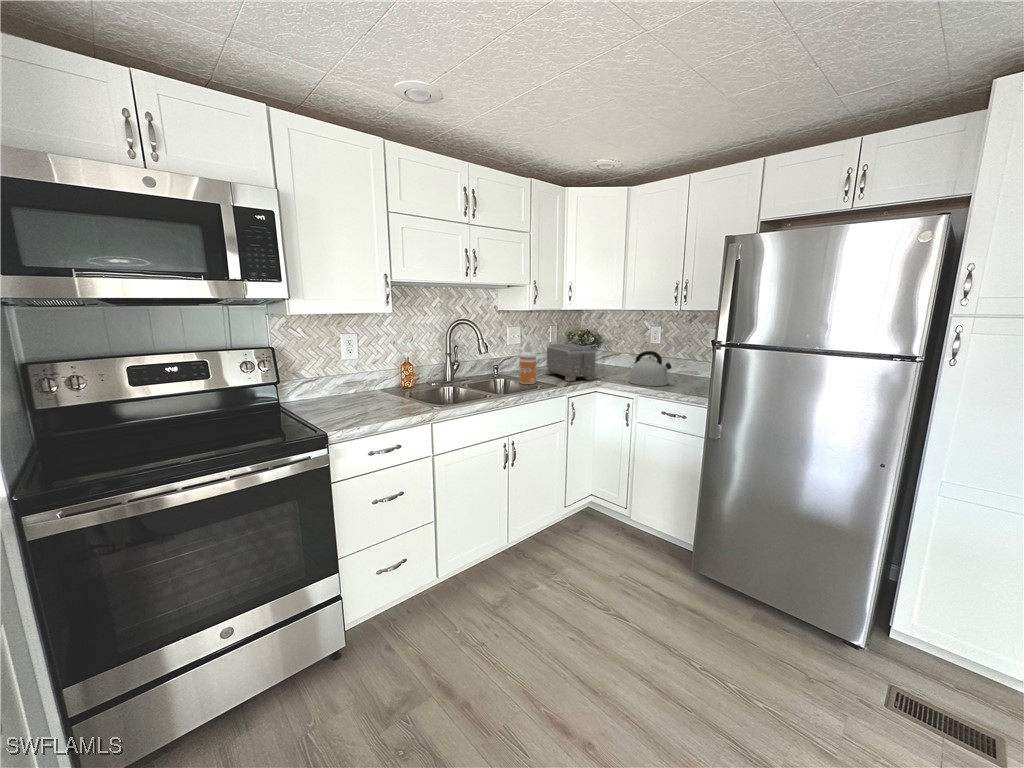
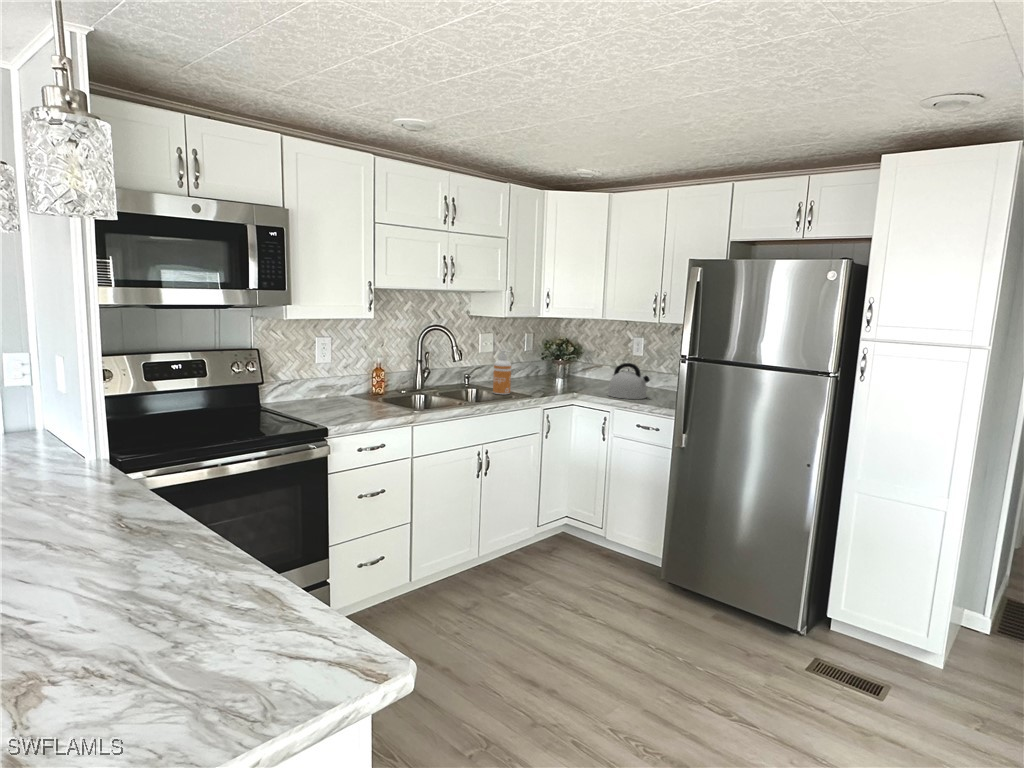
toaster: present [546,344,595,381] -> none [520,353,573,393]

